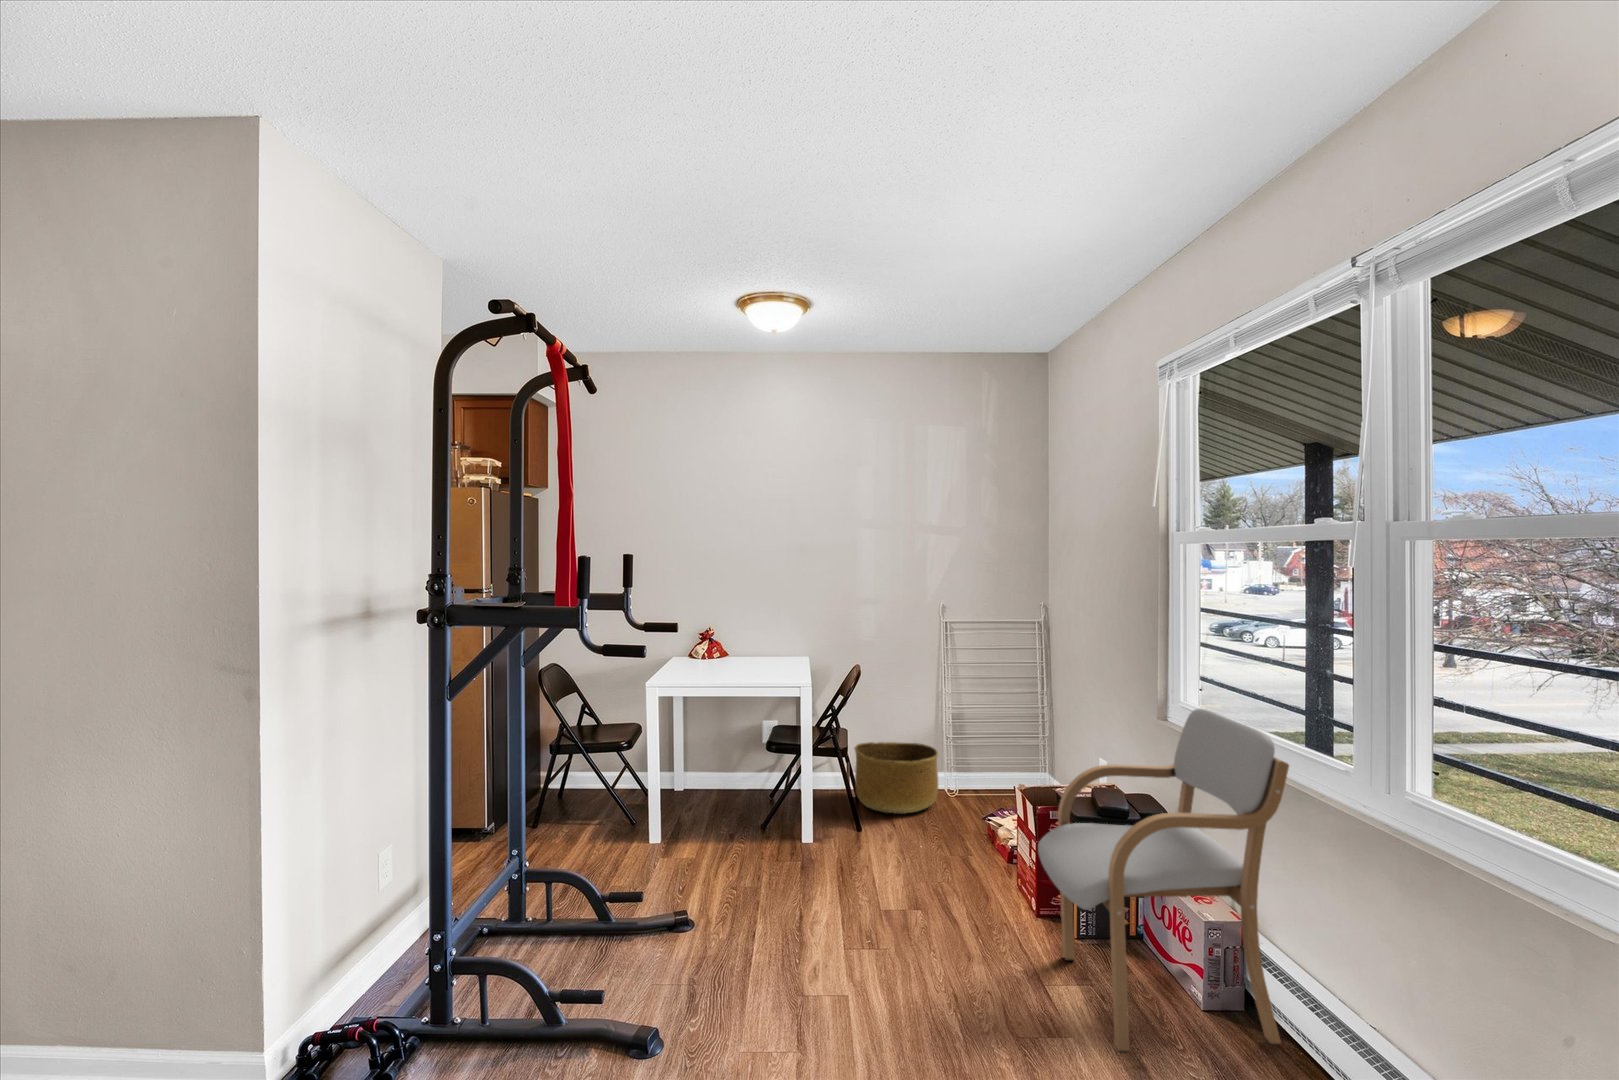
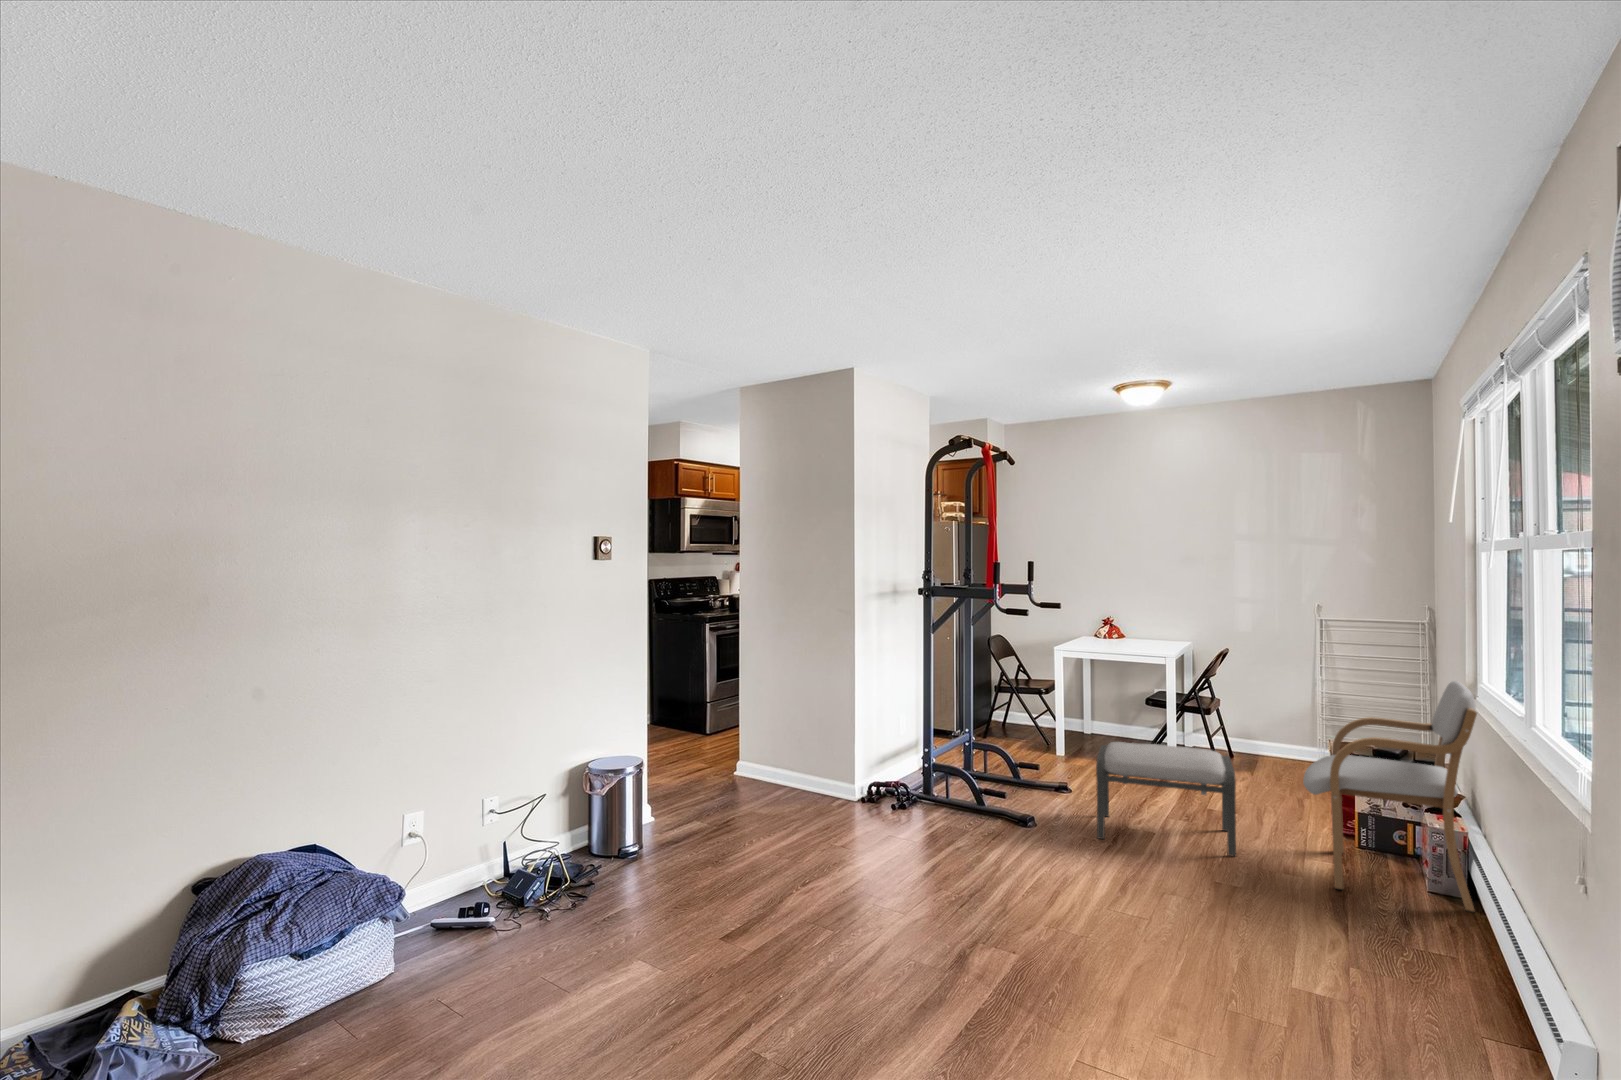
basket: present [855,742,938,814] -> none [1227,714,1303,770]
ottoman: none [748,839,967,1037] -> present [1096,742,1236,856]

